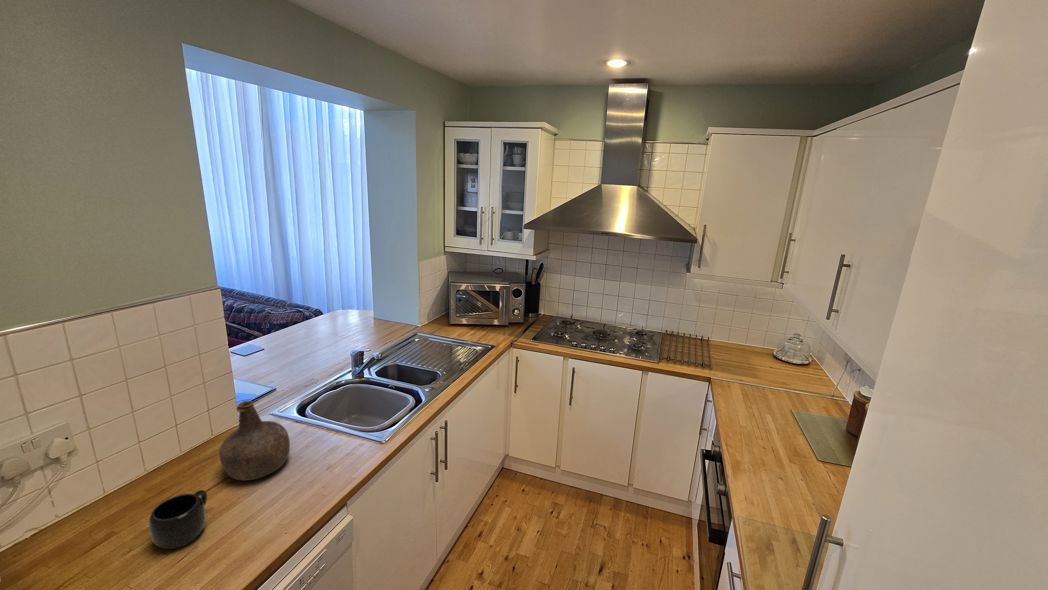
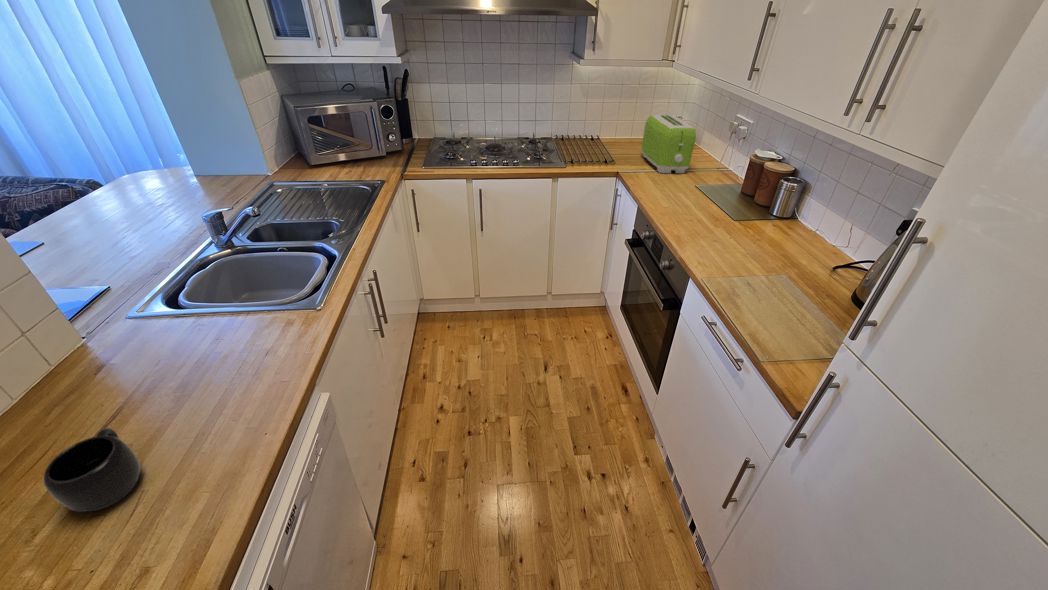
toaster: none [746,330,799,394] -> present [641,115,696,173]
bottle: present [219,401,290,481] -> none [89,299,202,403]

